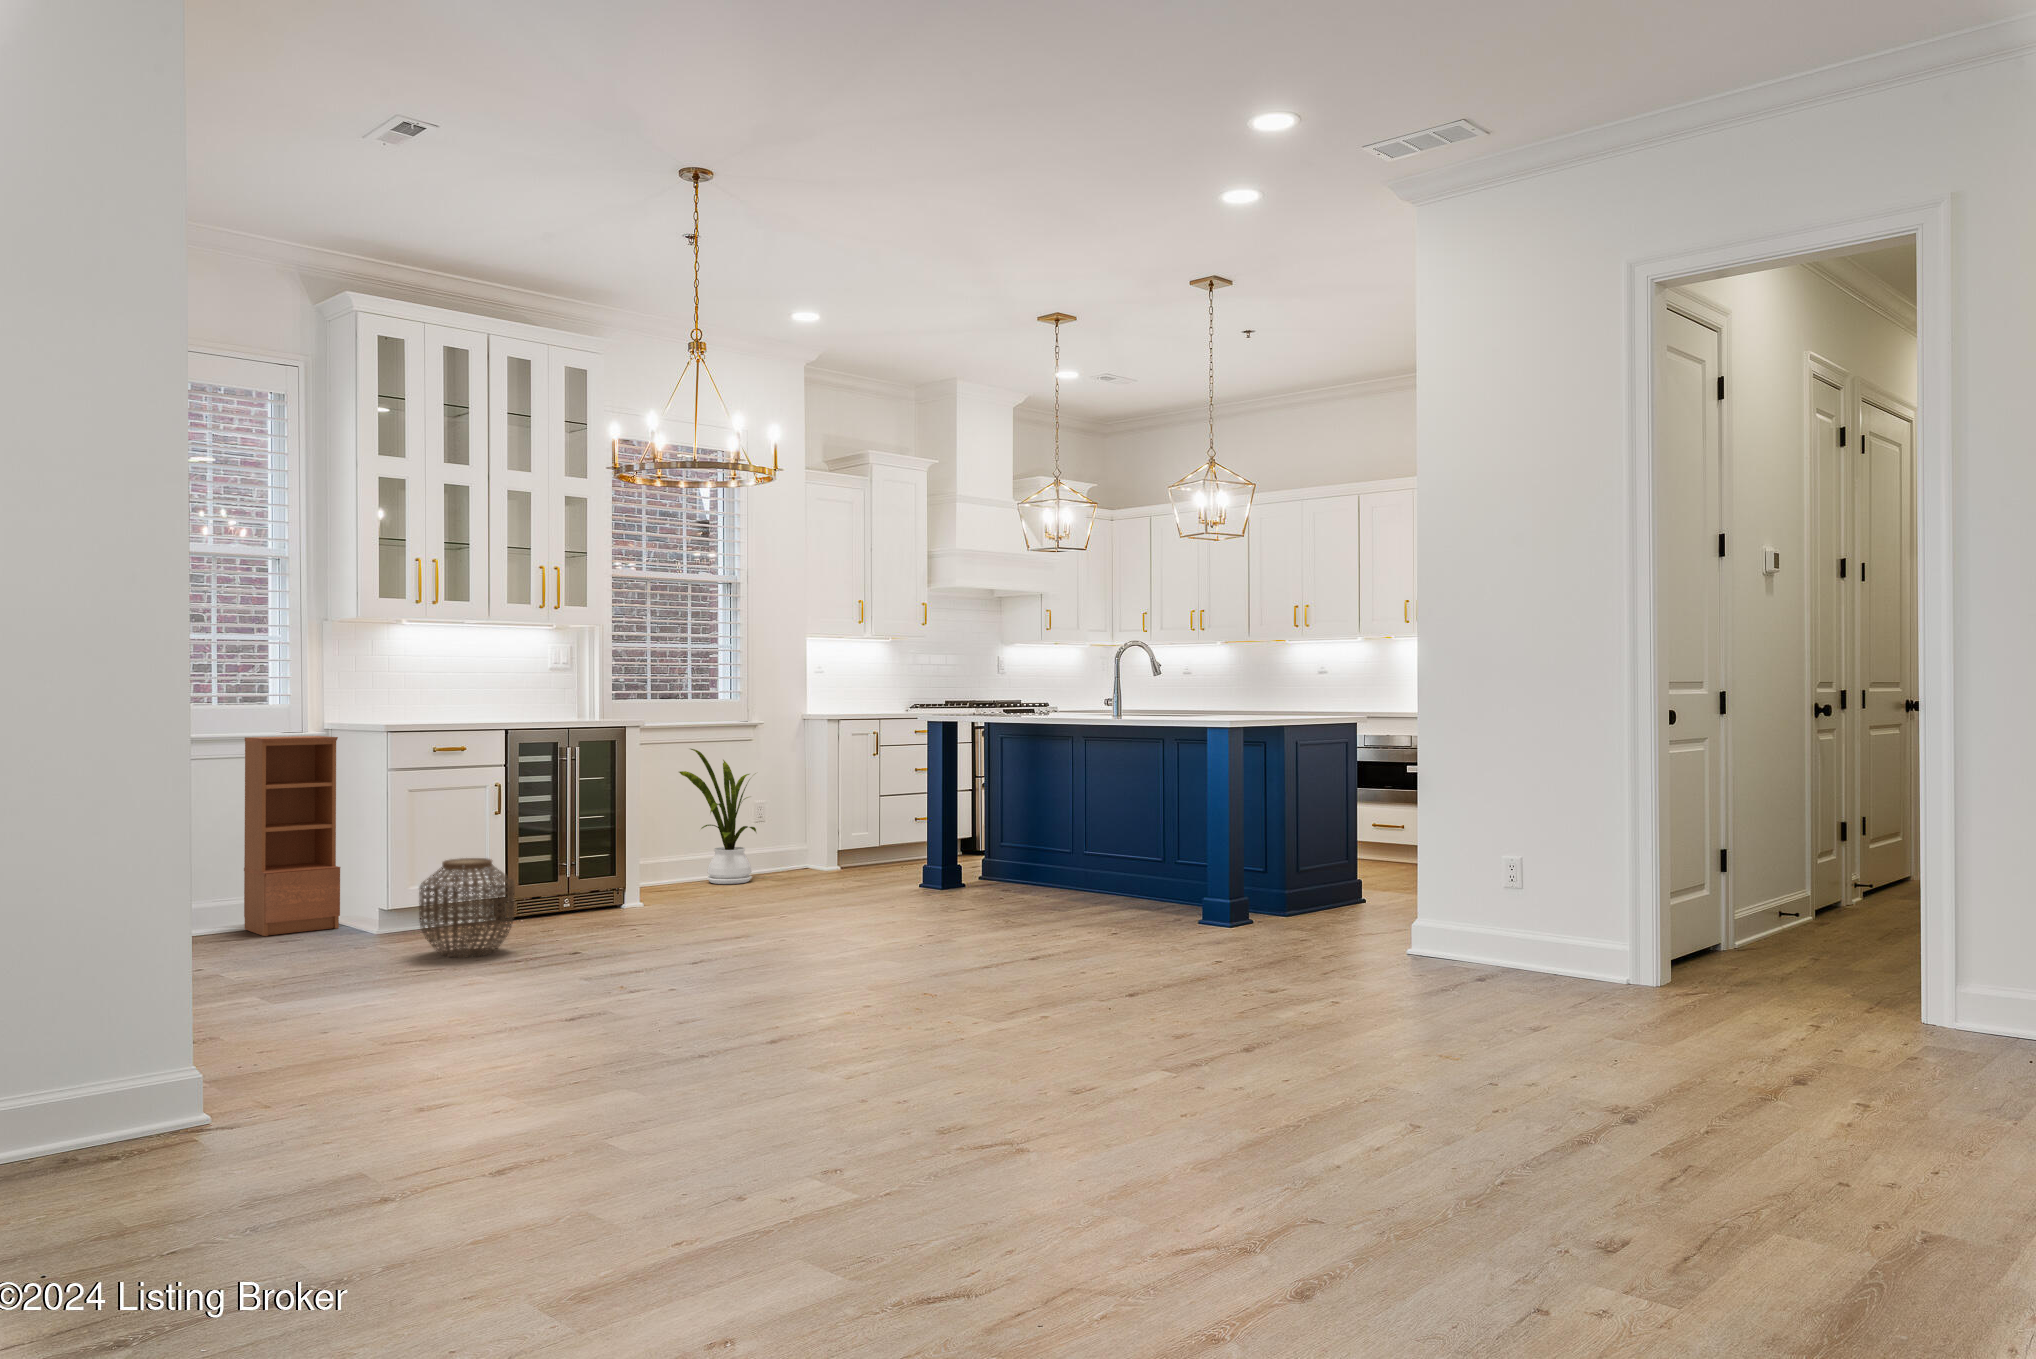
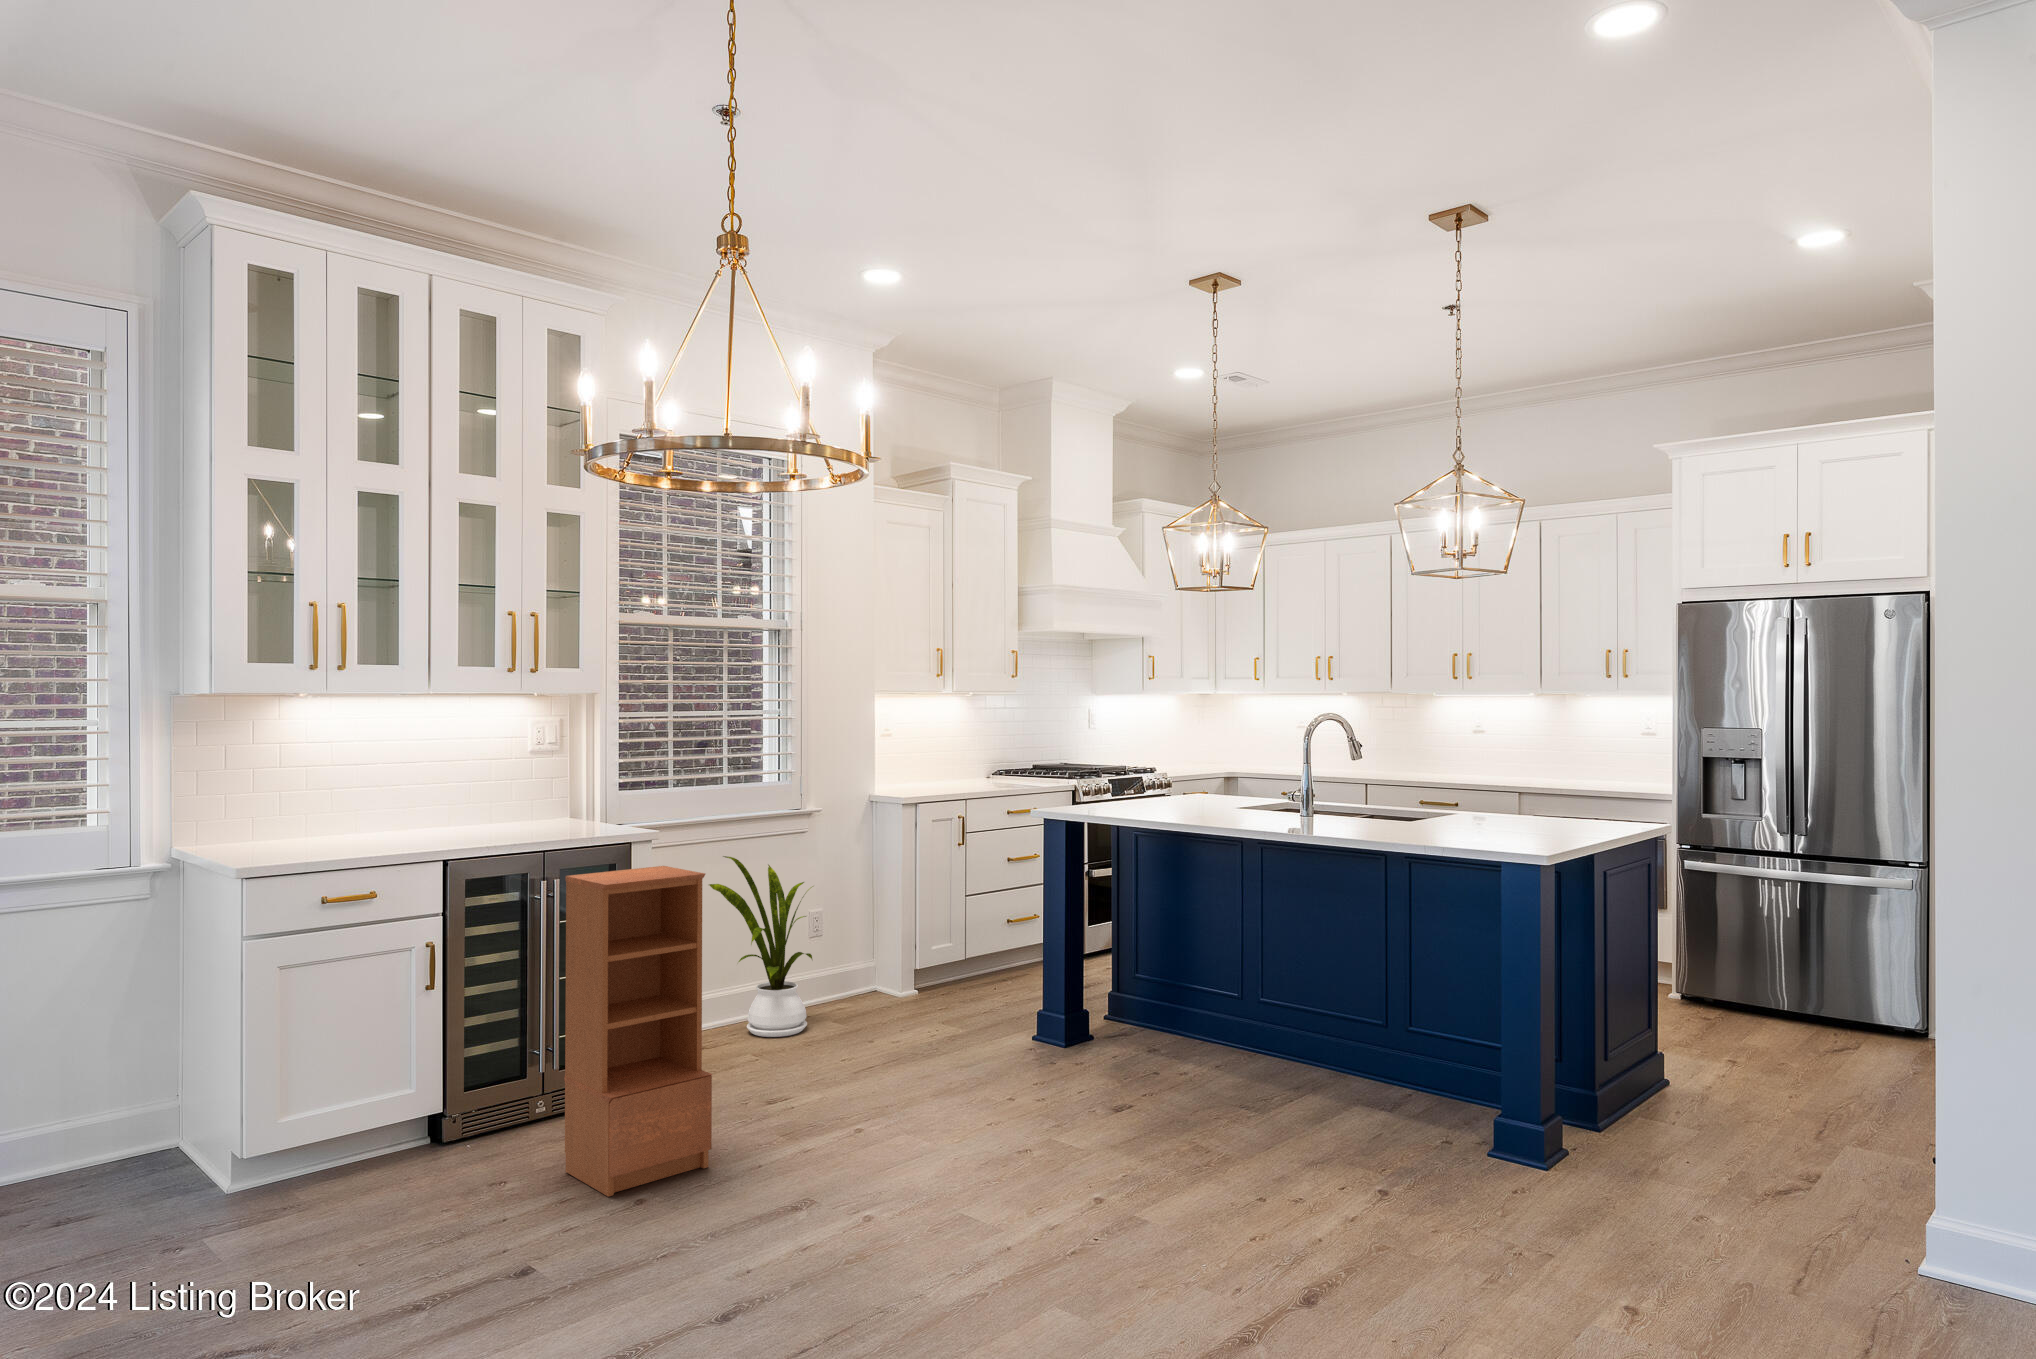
bookcase: present [244,736,340,936] -> present [564,866,712,1197]
woven basket: present [419,858,514,958] -> none [251,1107,424,1296]

